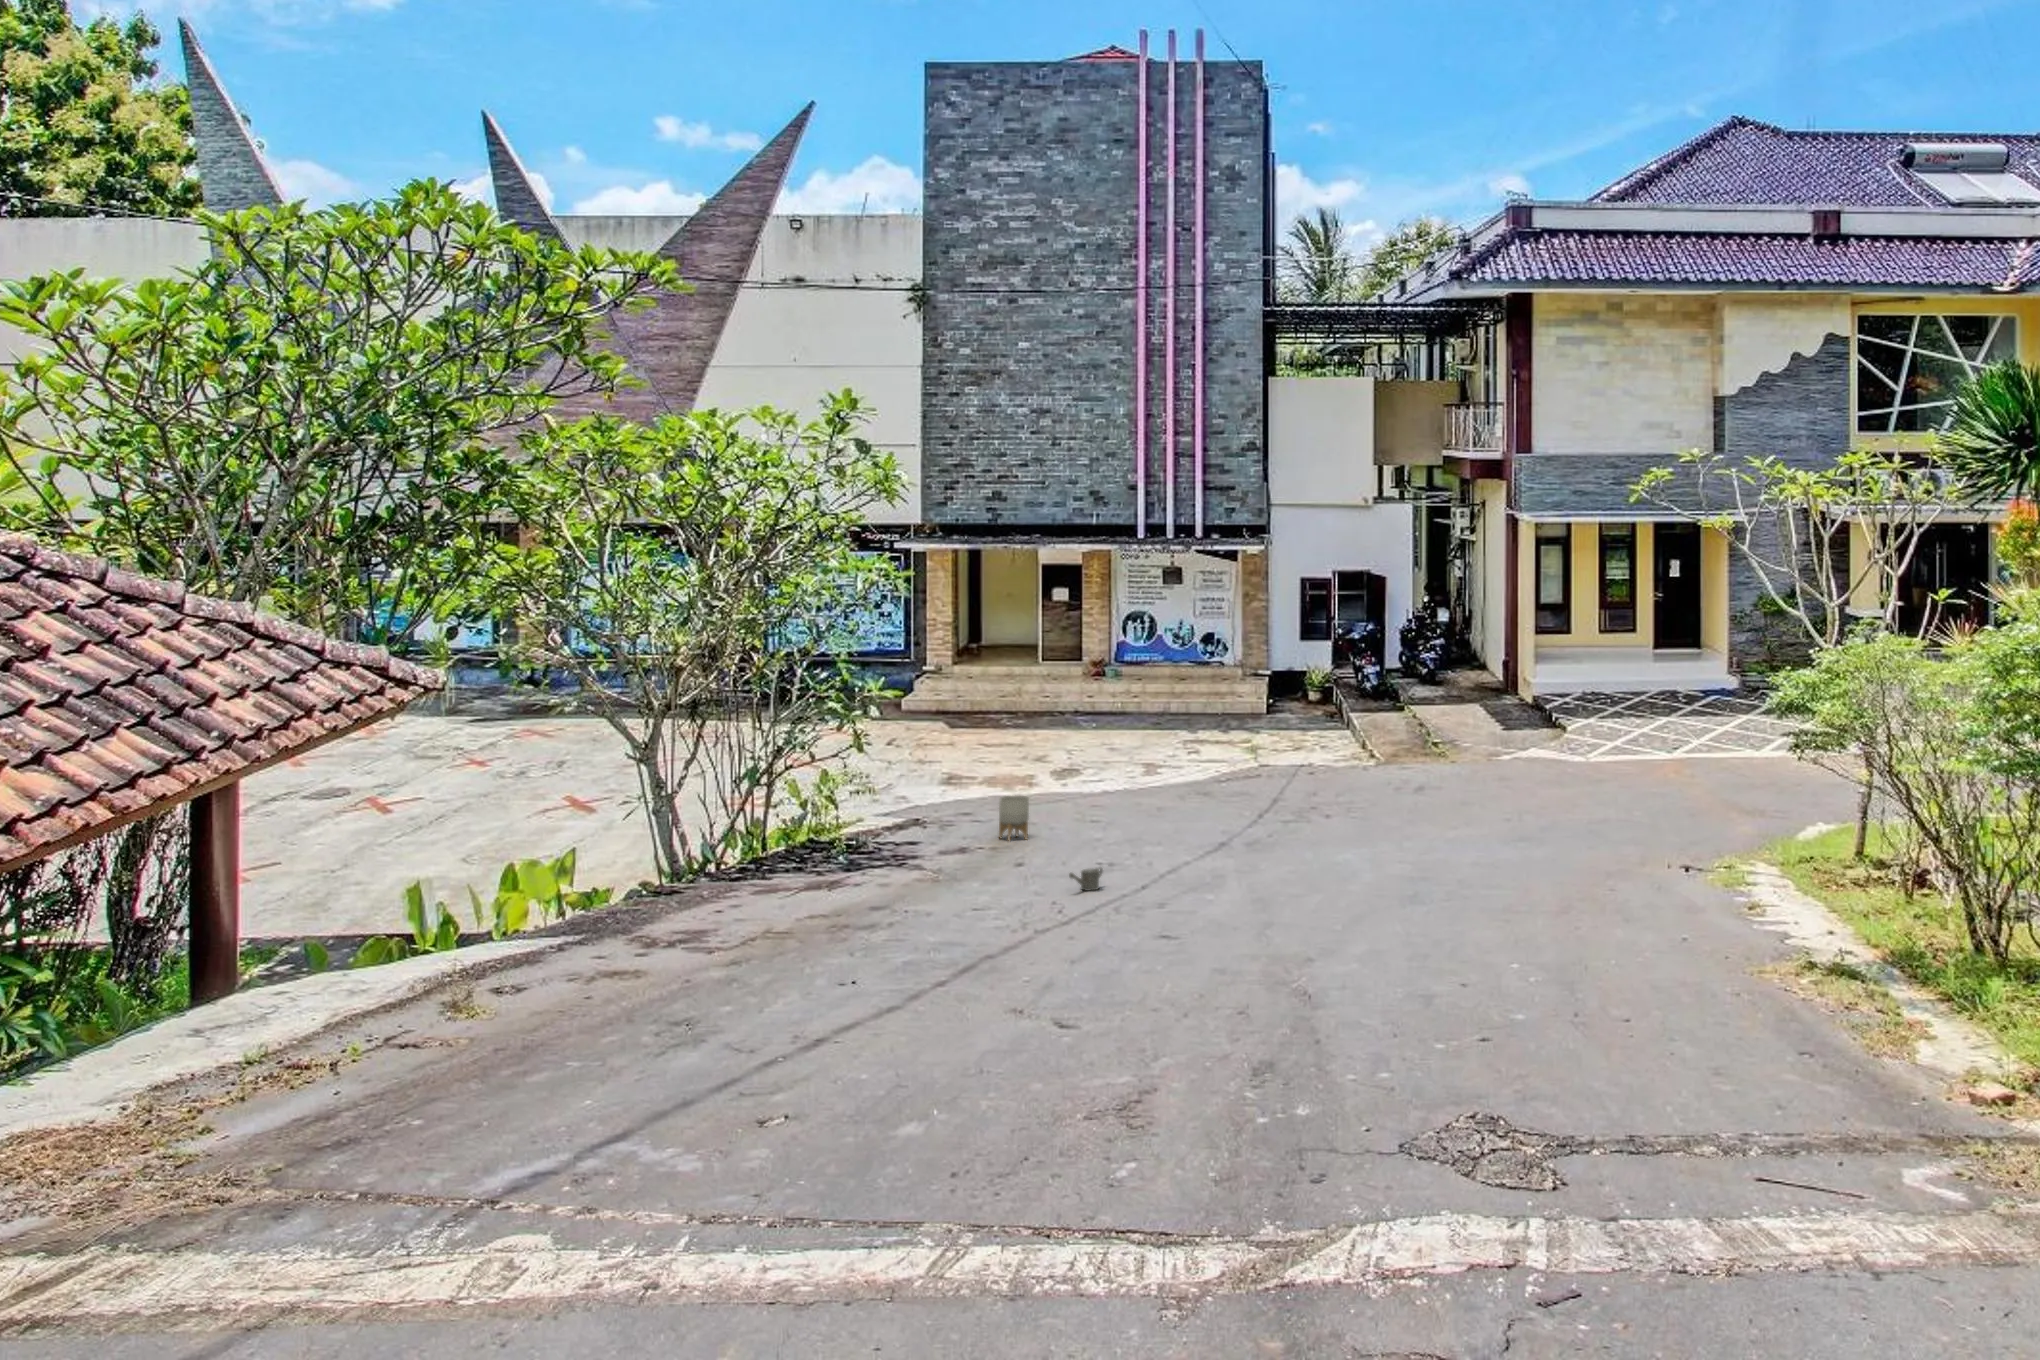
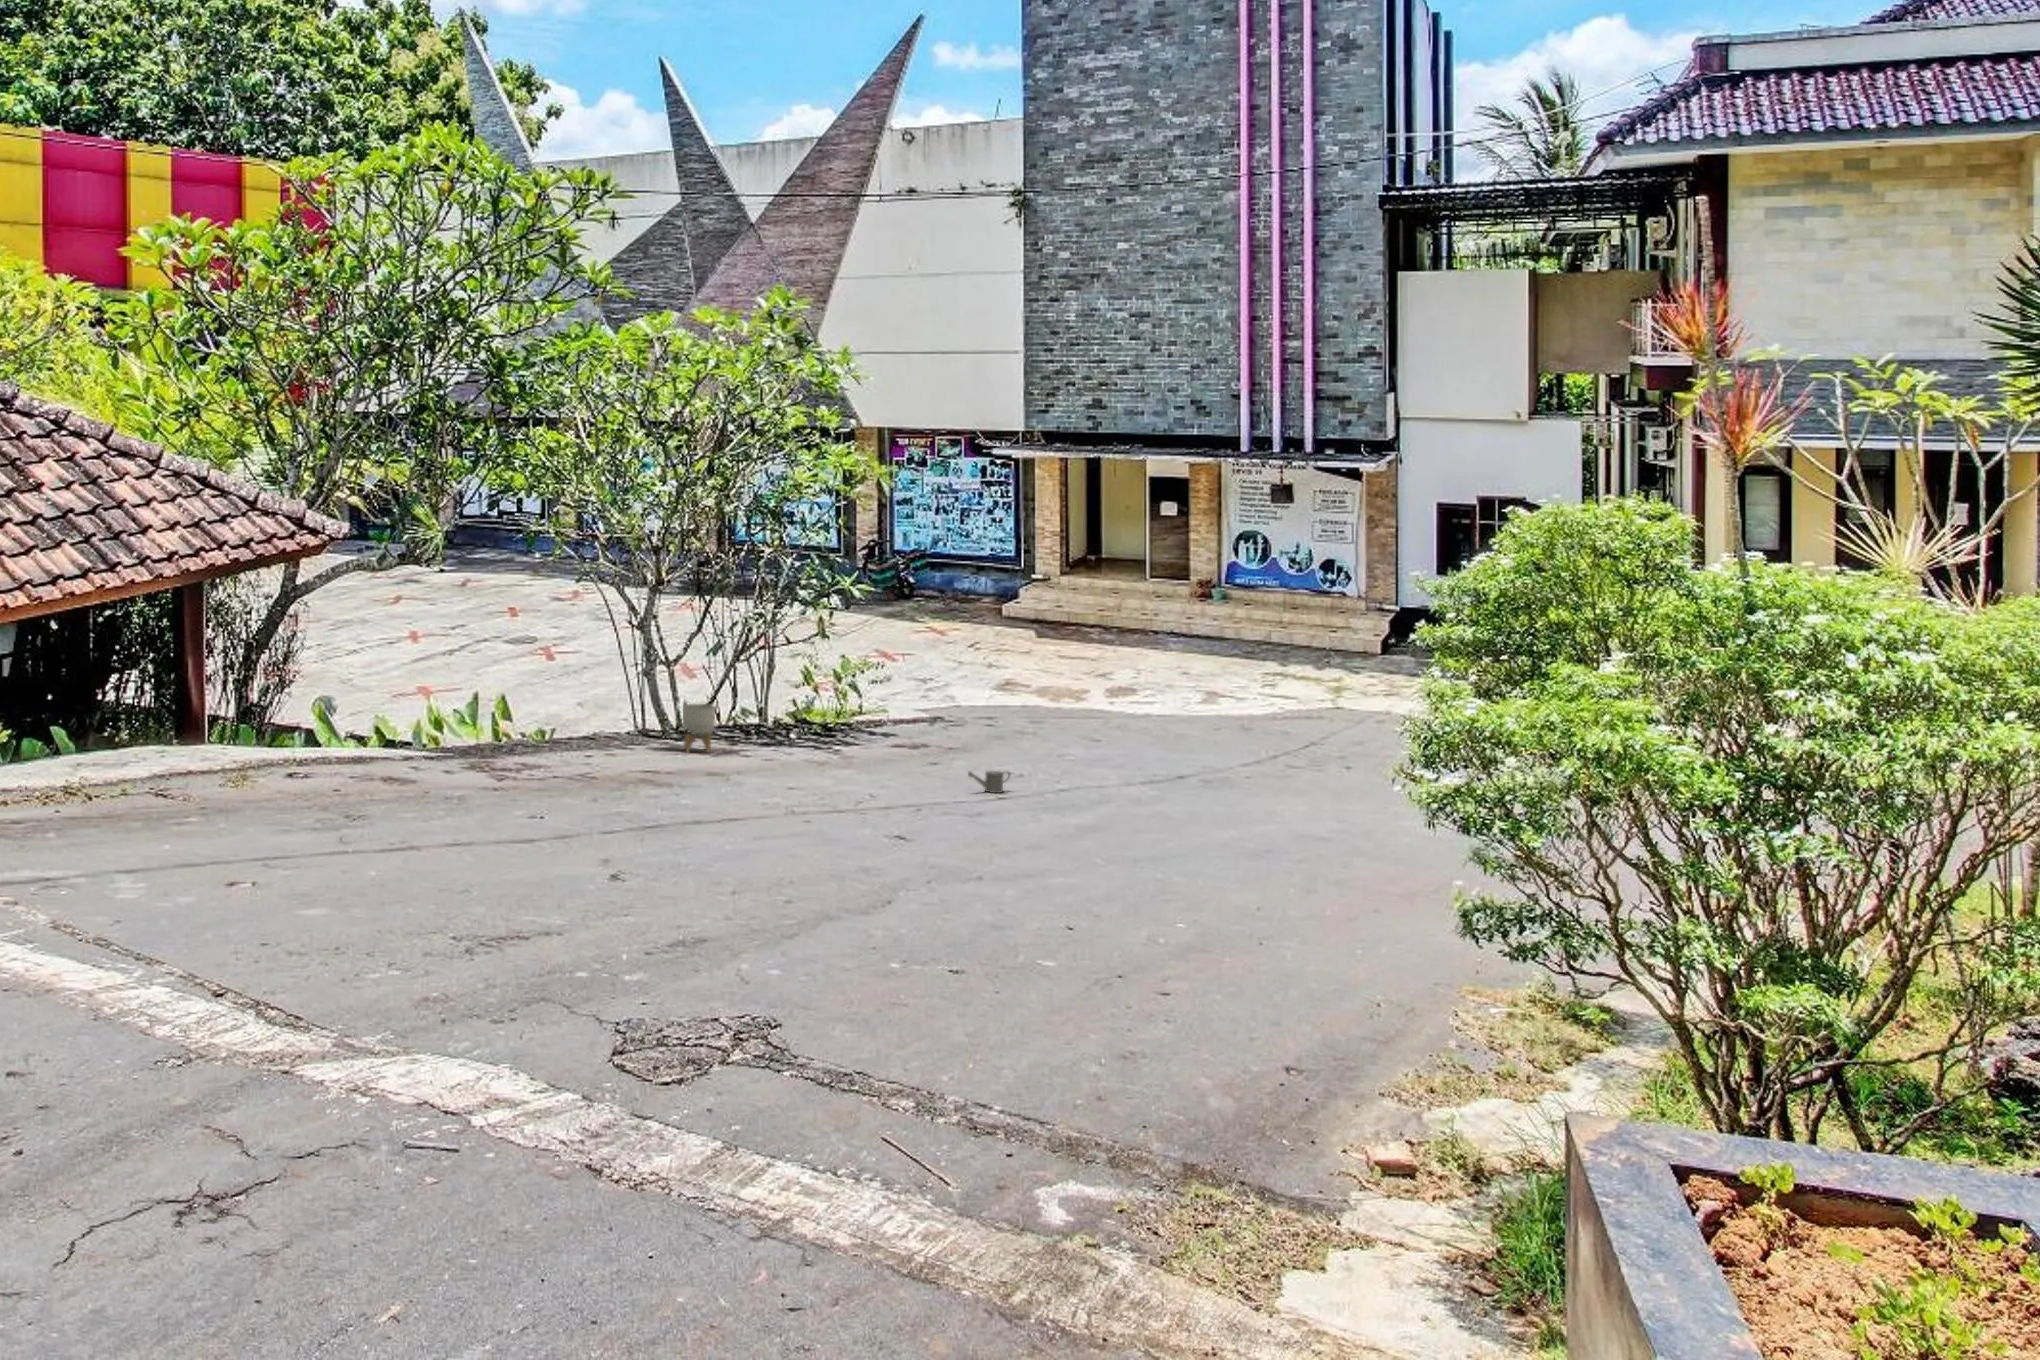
planter: present [999,796,1029,841] -> present [682,704,715,753]

